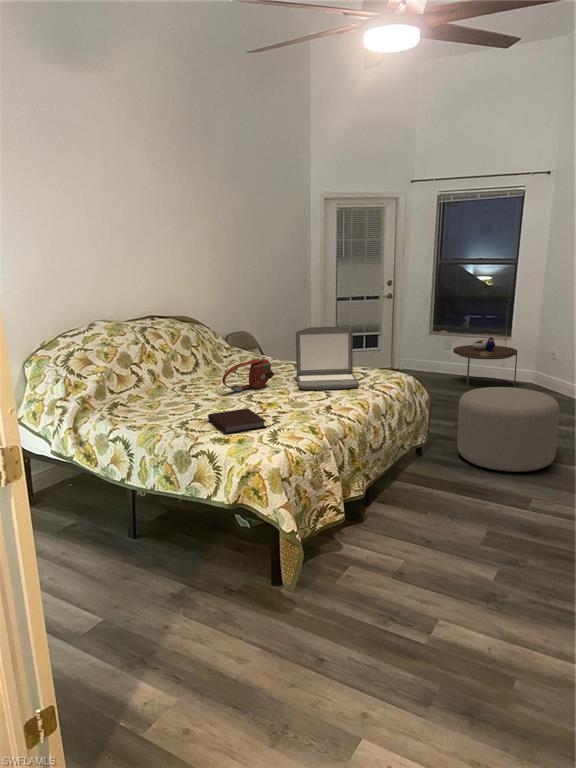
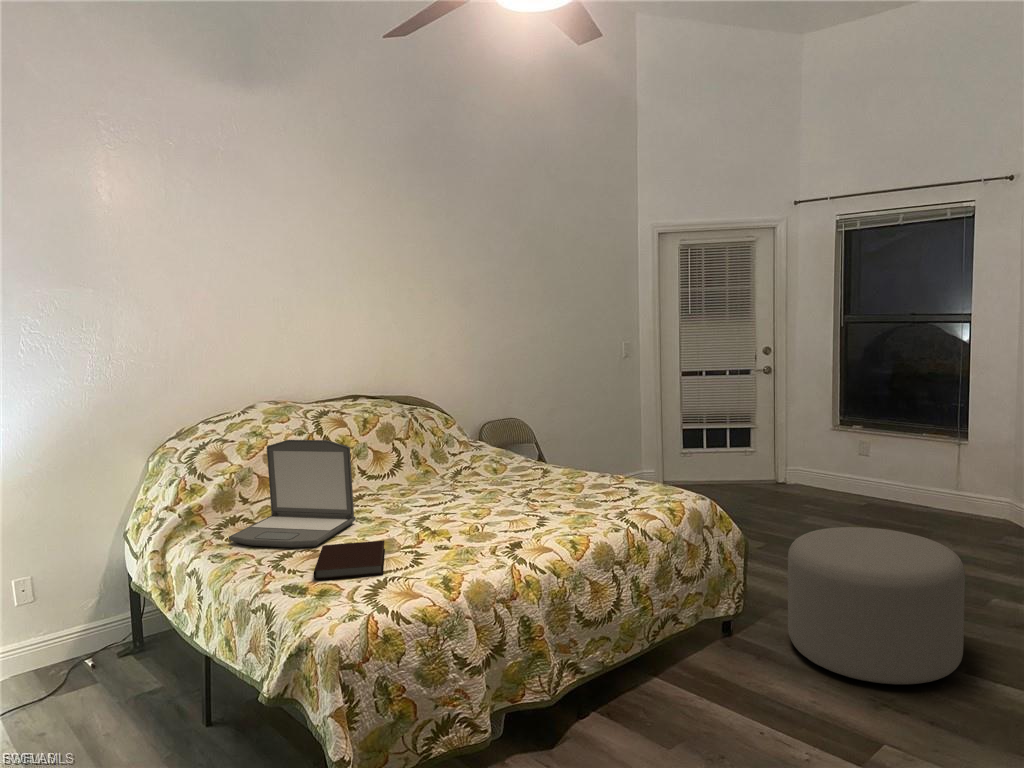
laptop: present [296,327,360,390] -> present [229,440,356,548]
side table: present [453,337,517,391] -> none [859,439,969,529]
handbag: present [222,358,274,391] -> none [390,463,477,510]

